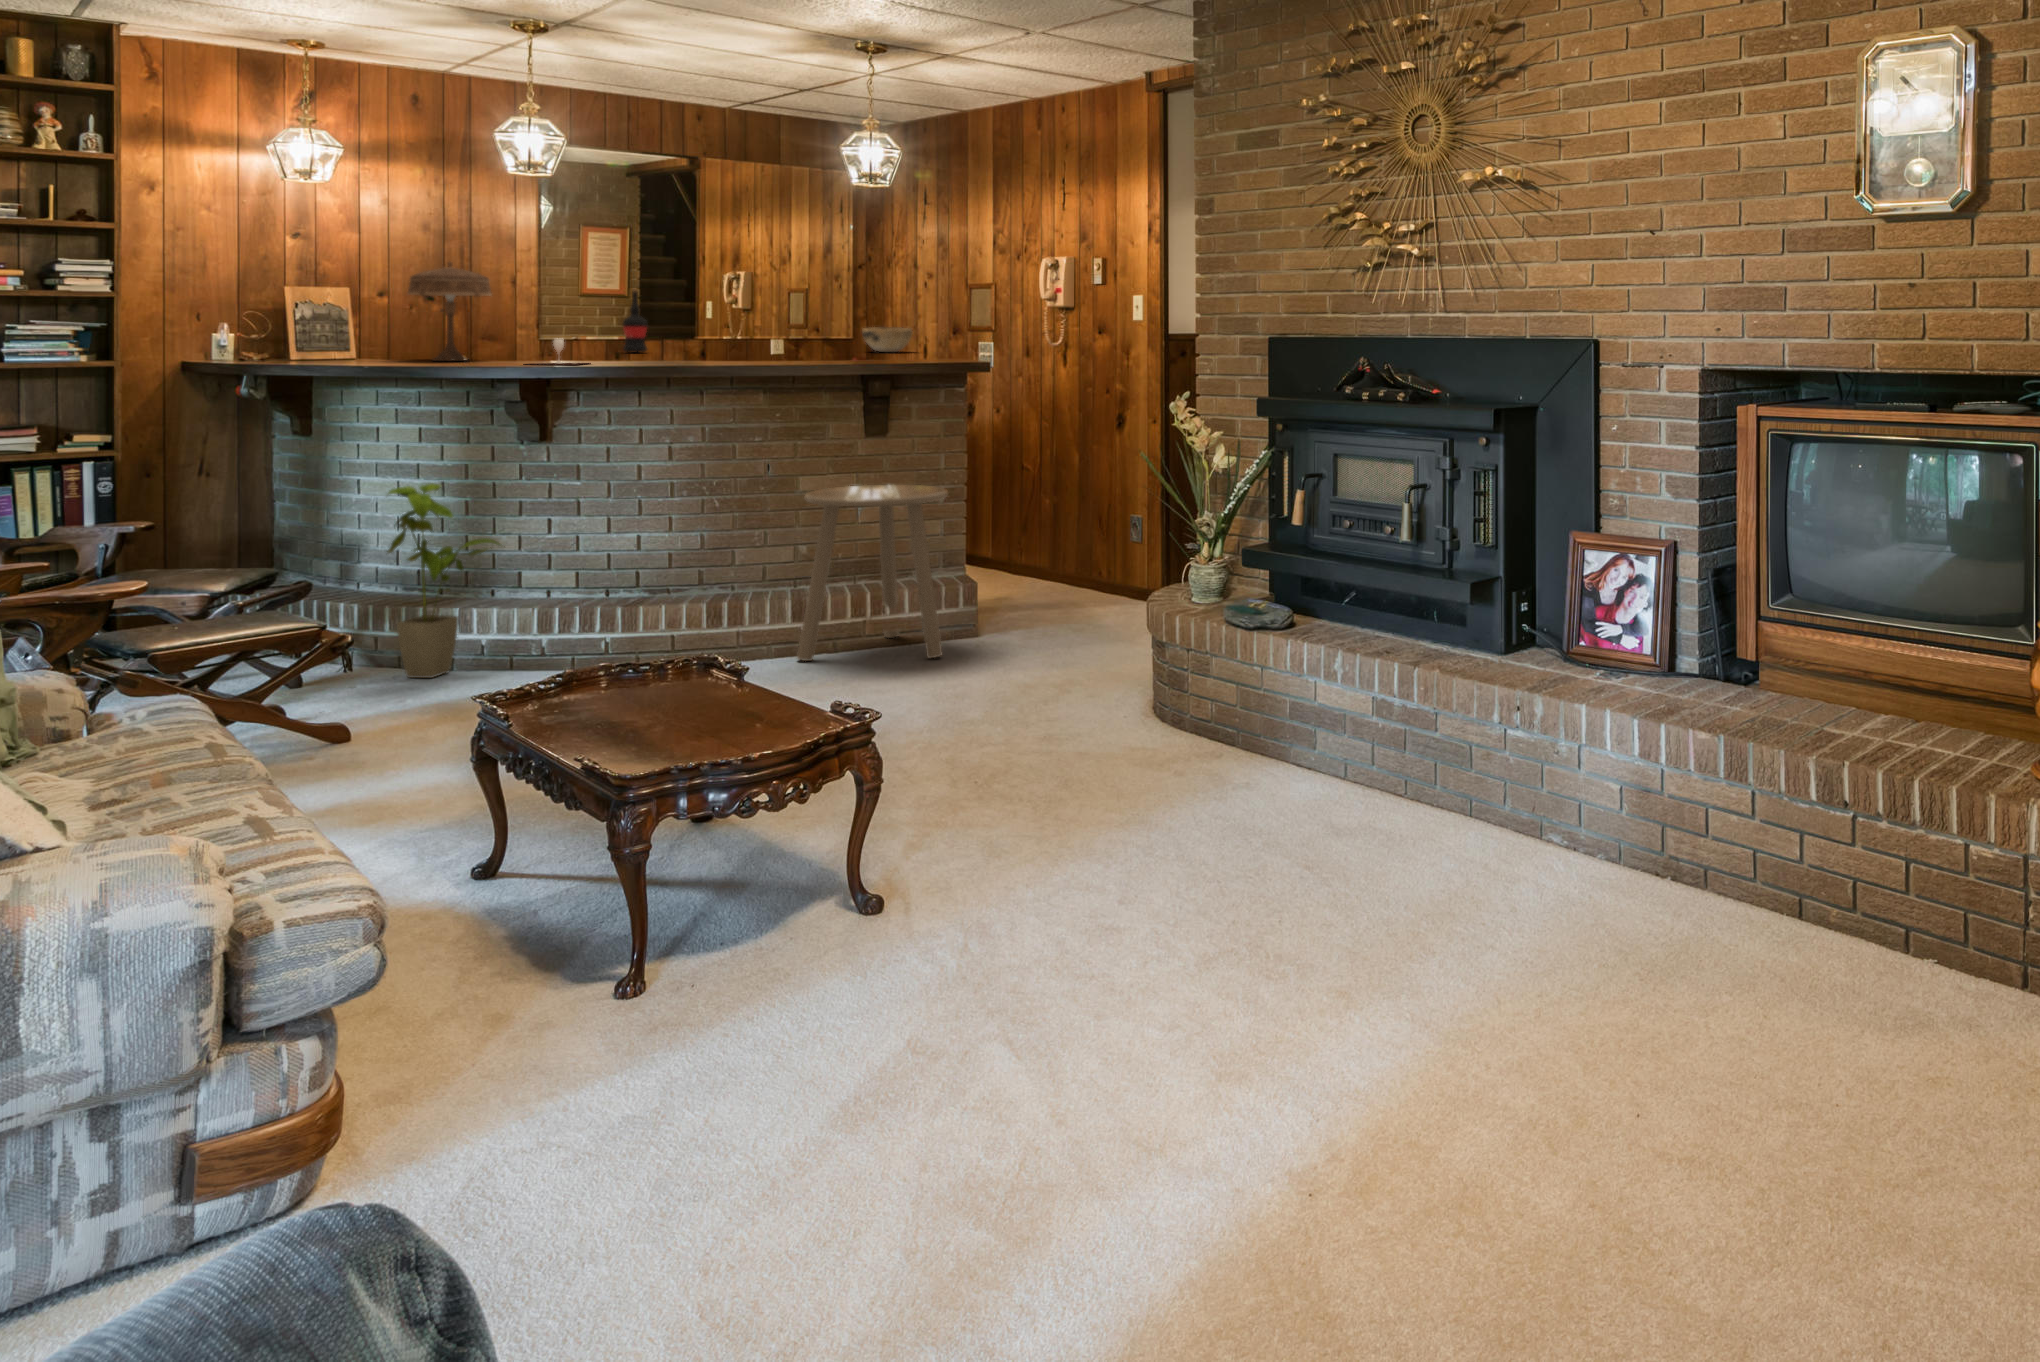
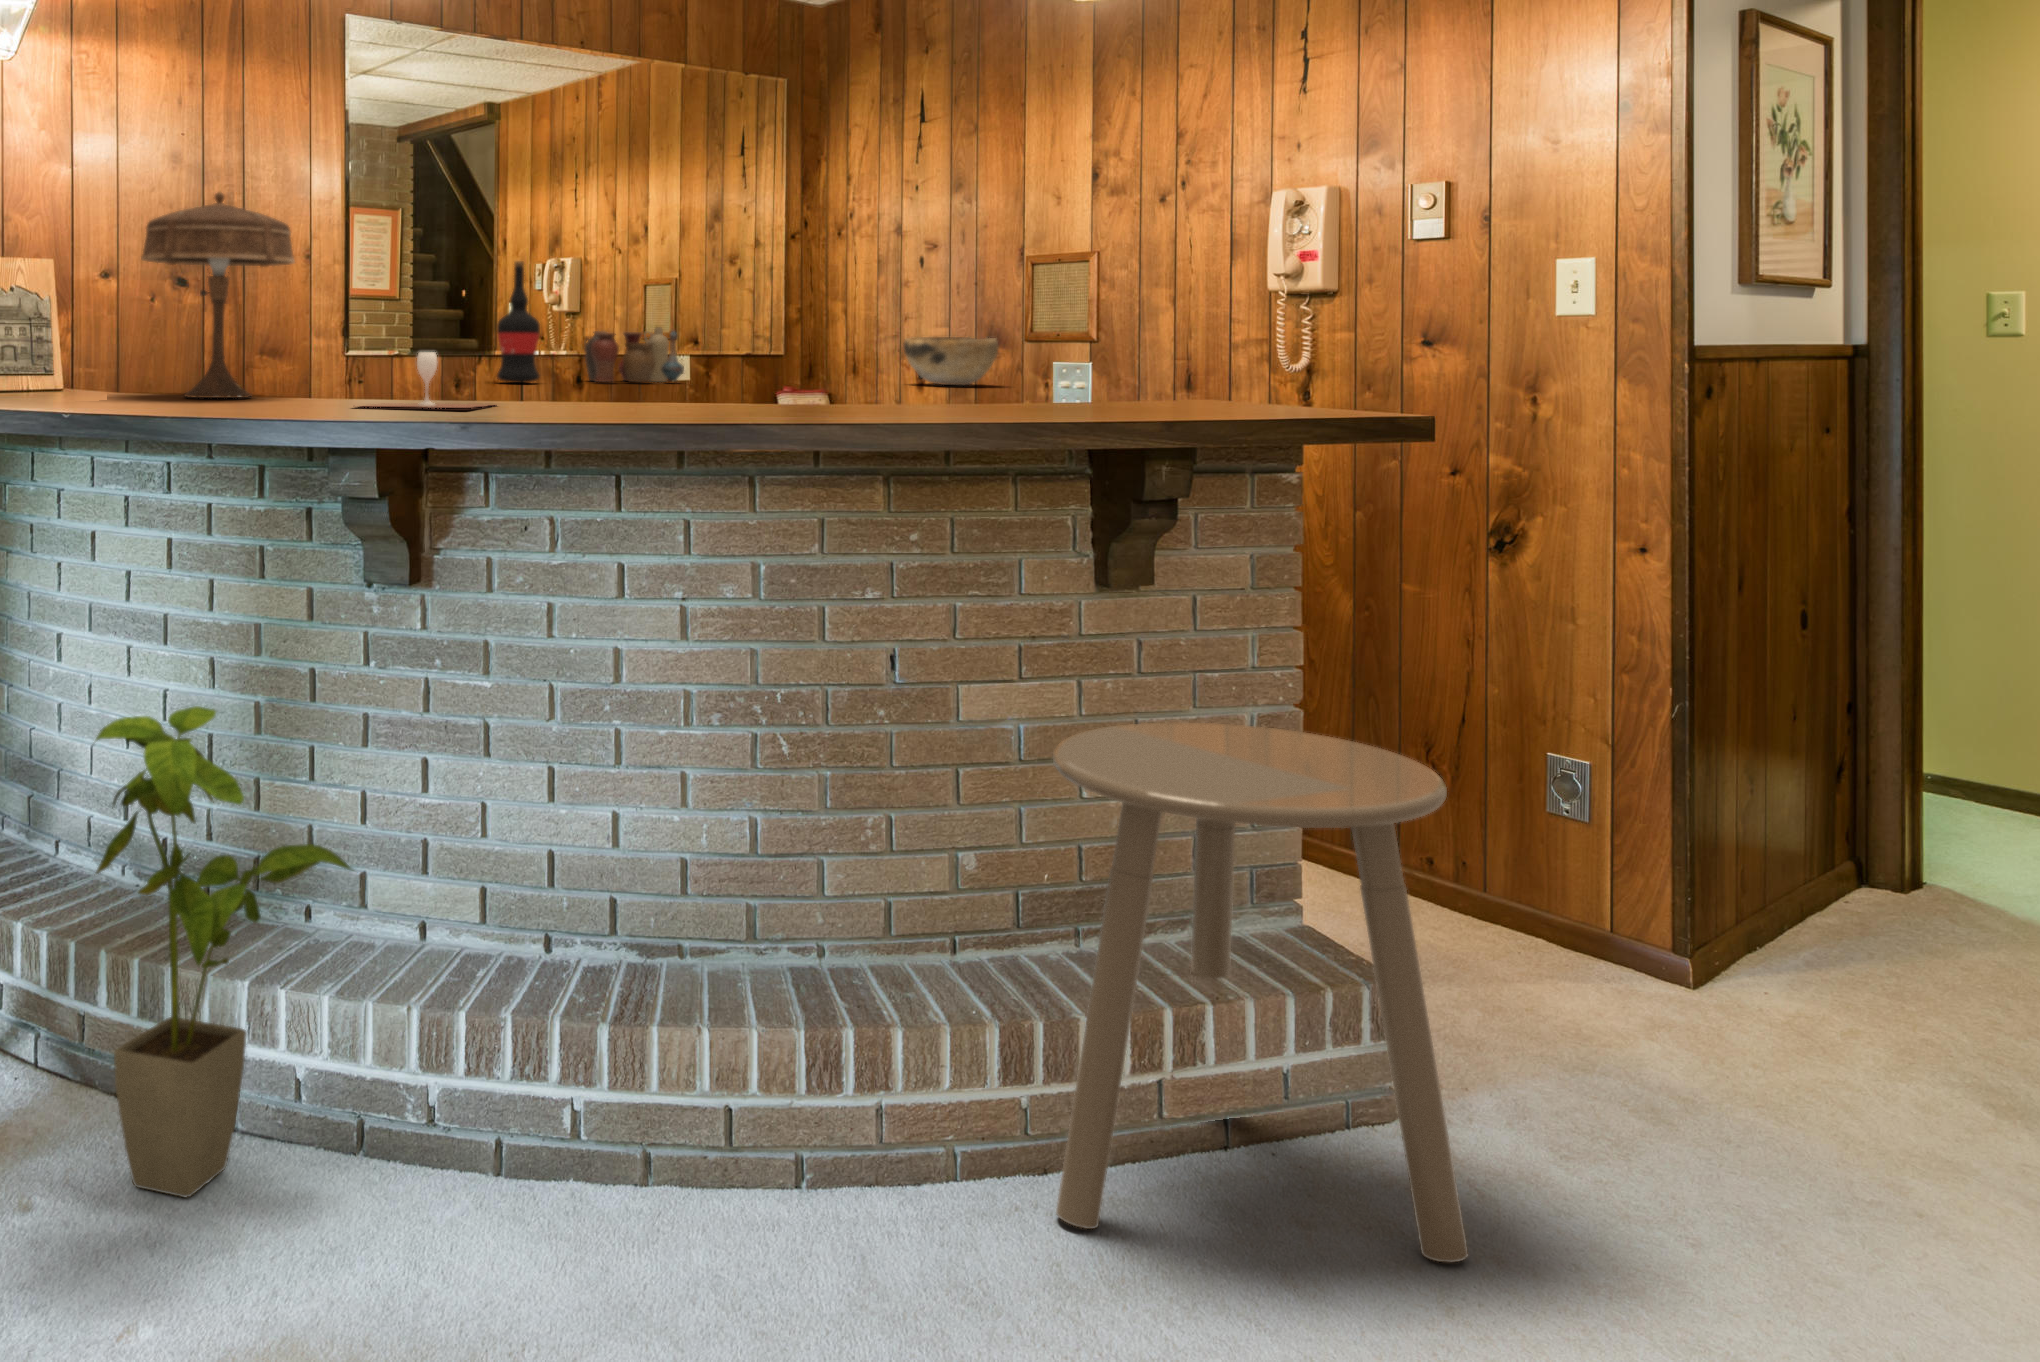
vase: none [678,323,734,352] -> present [584,327,684,382]

